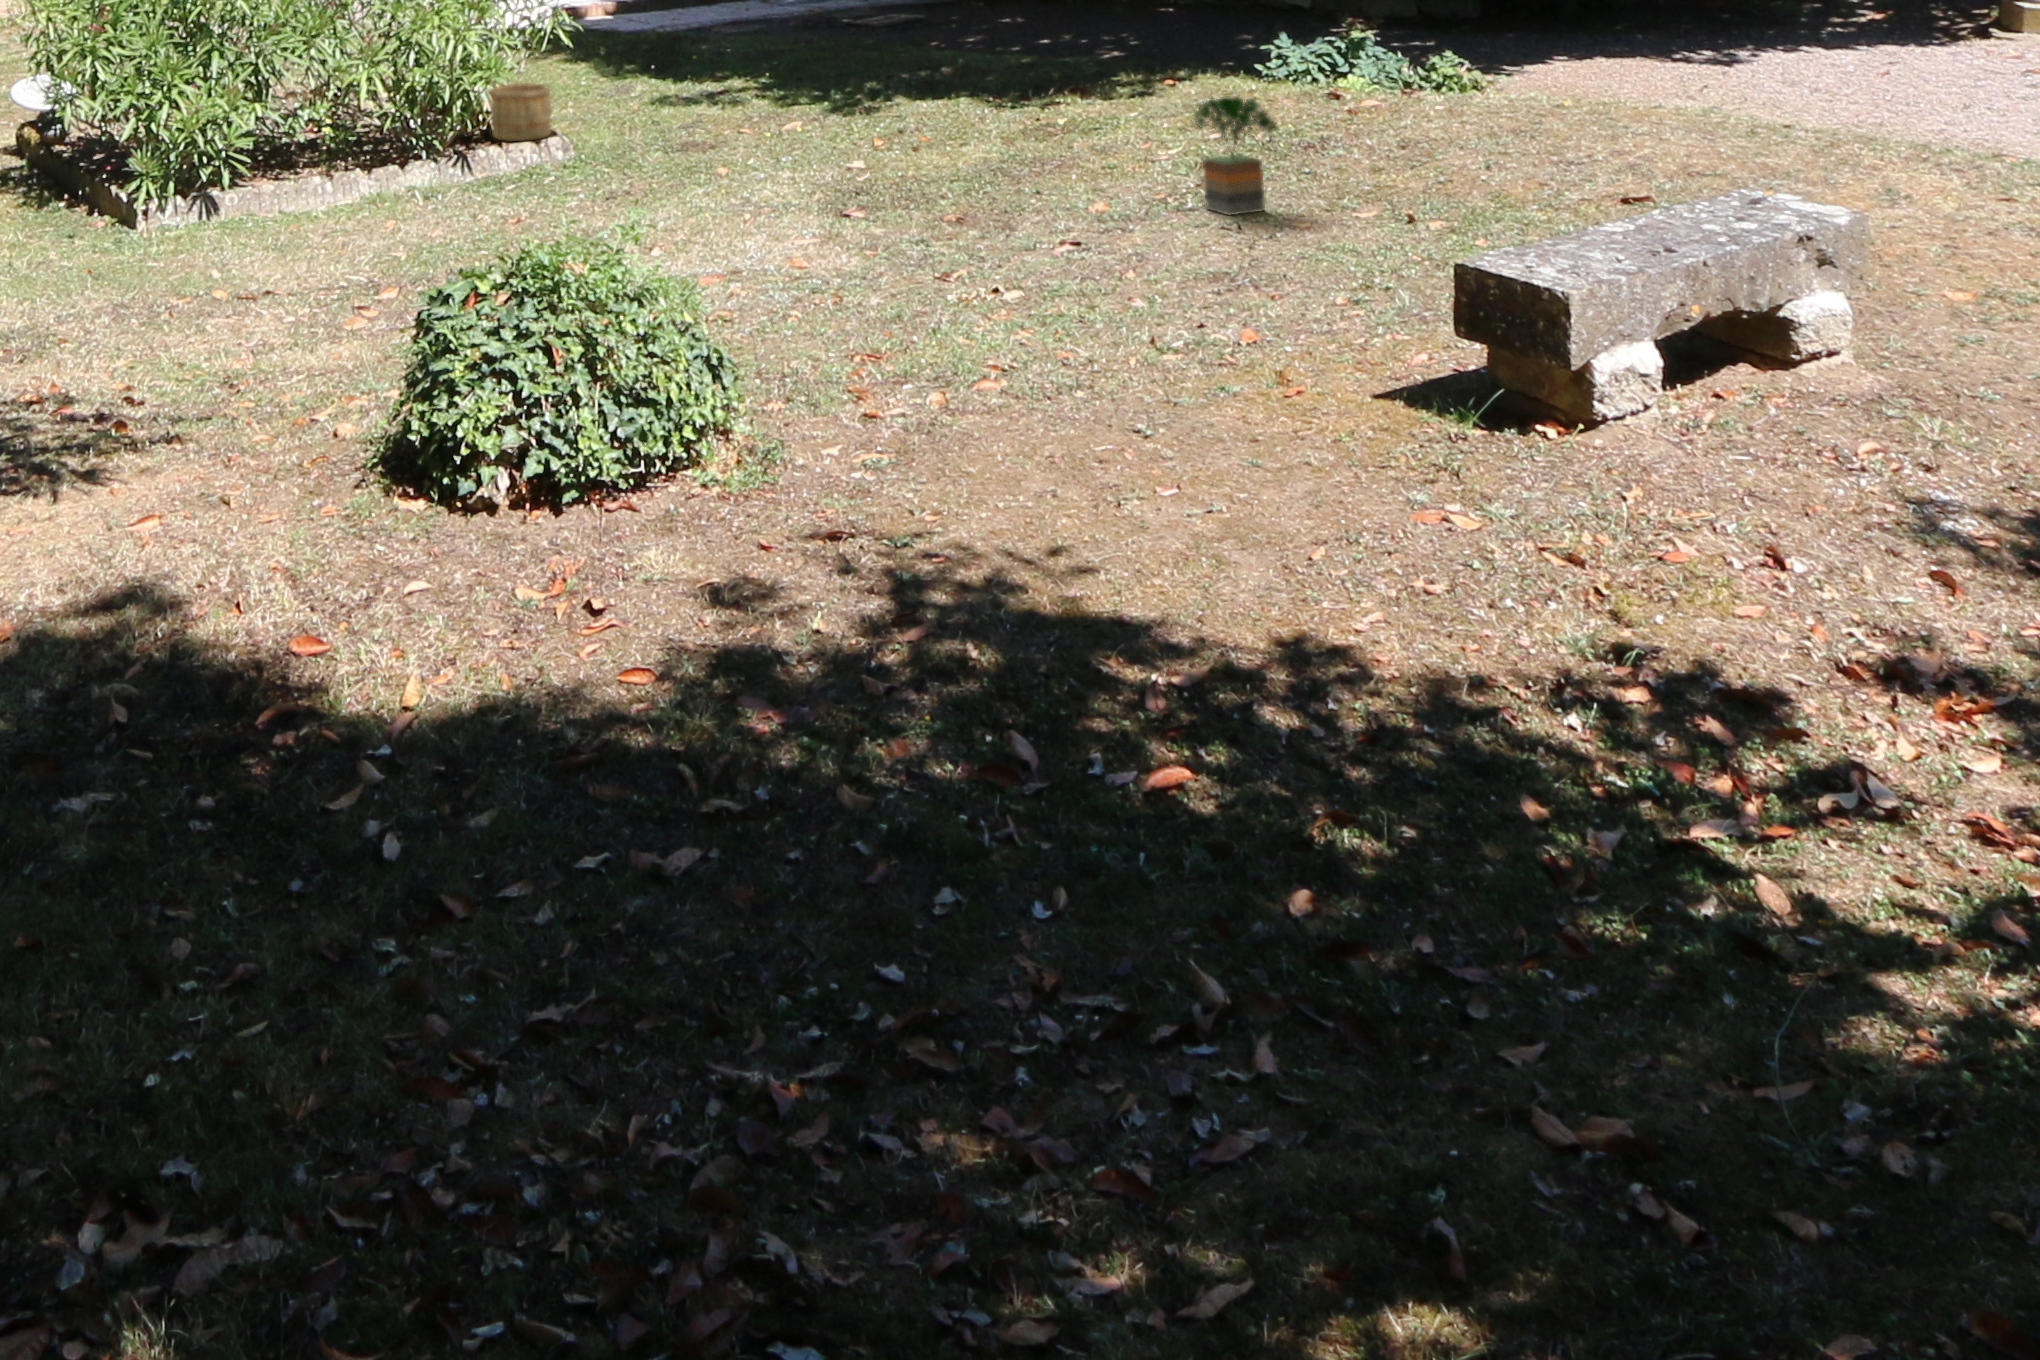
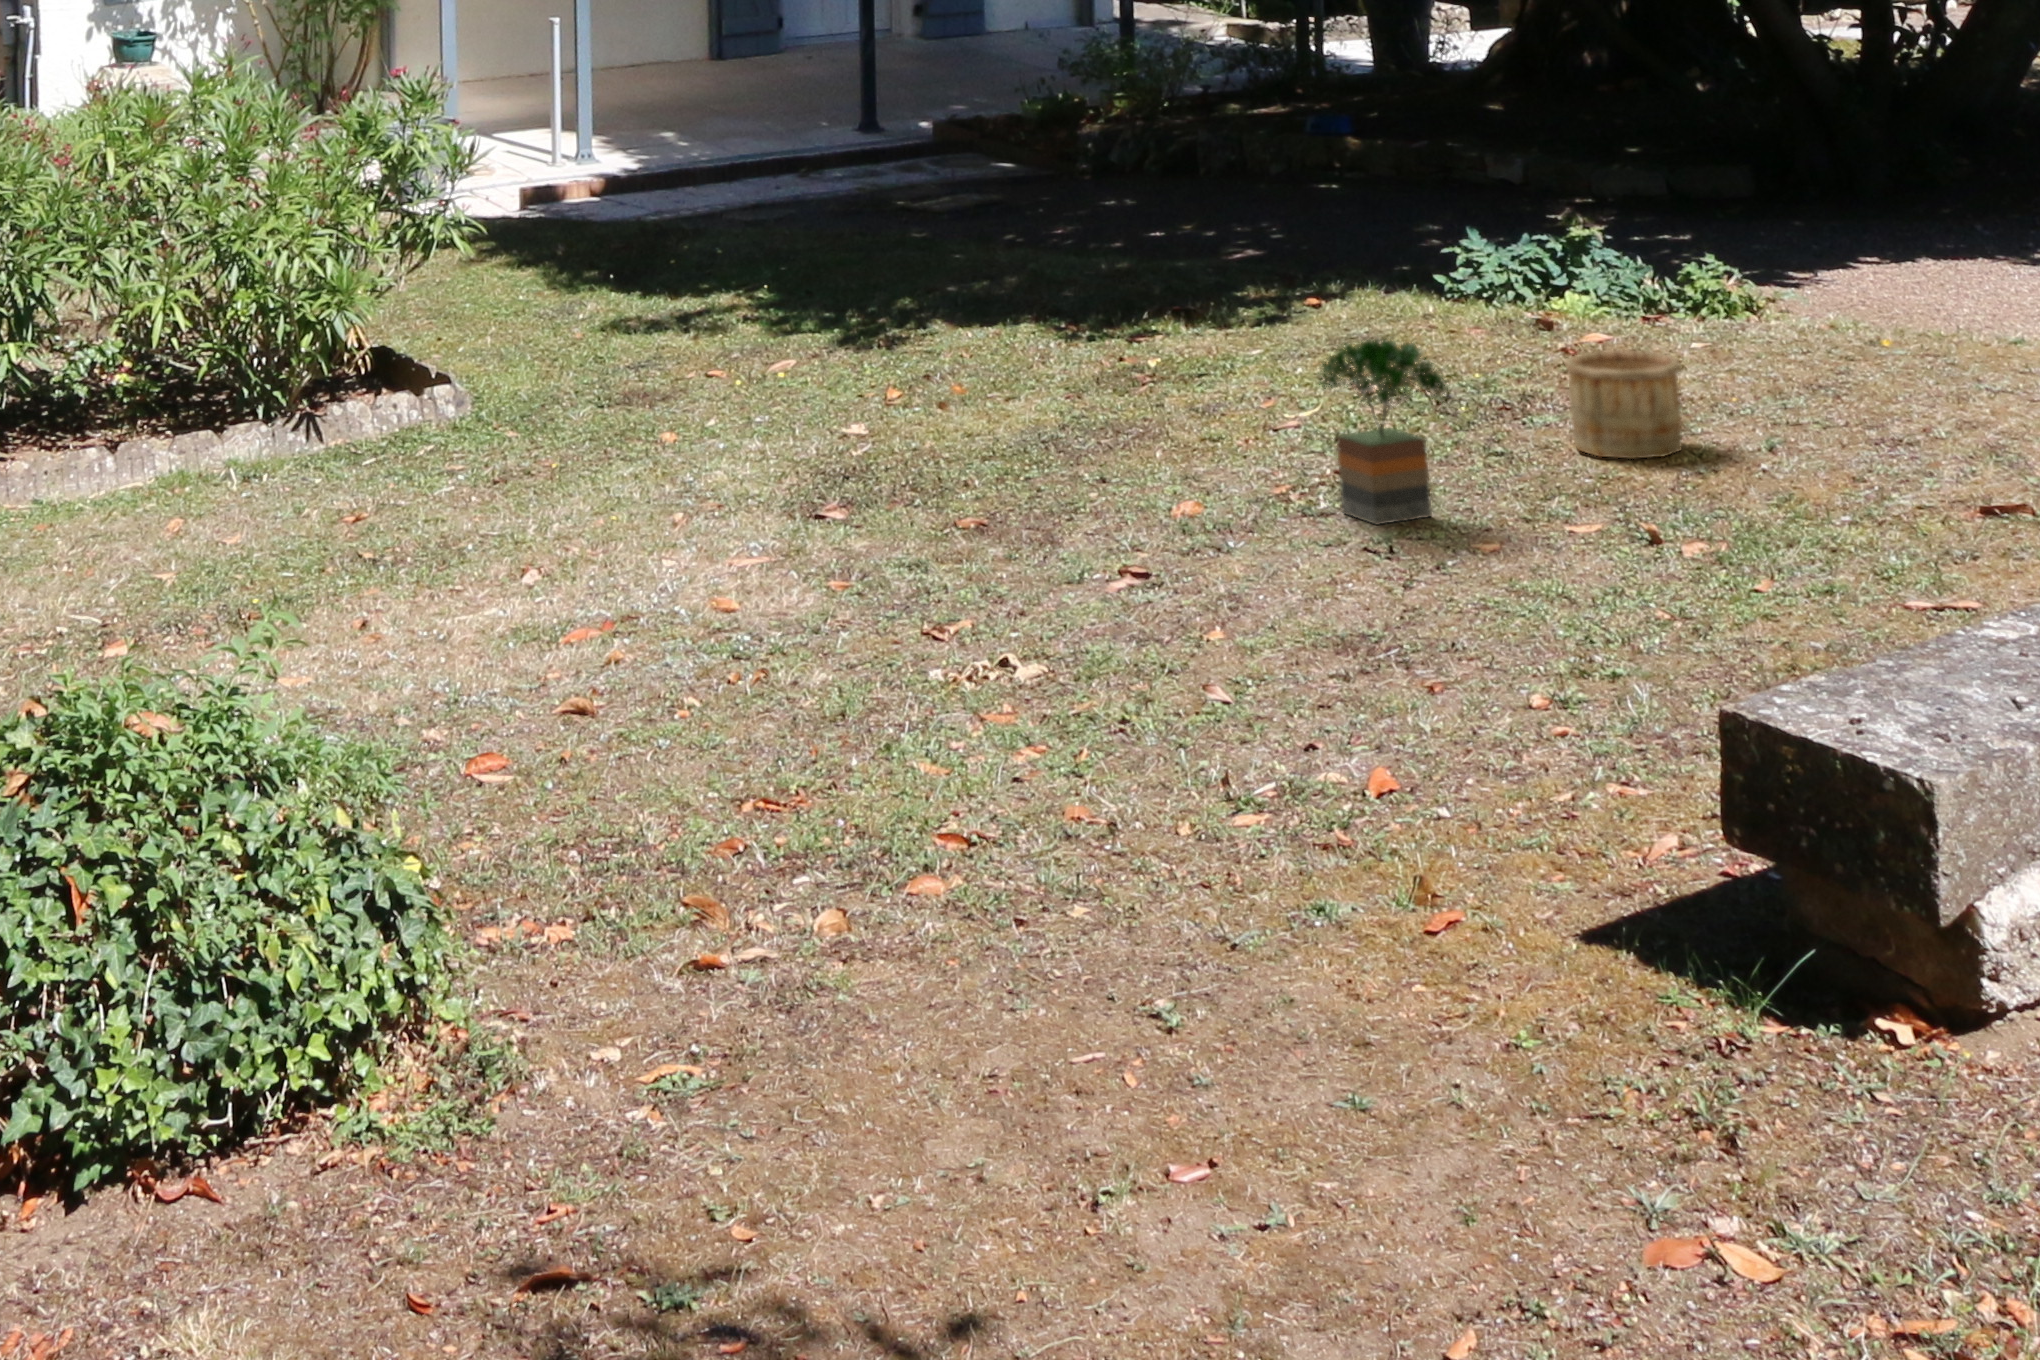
wooden bucket: present [489,83,552,141] -> present [1565,350,1682,459]

